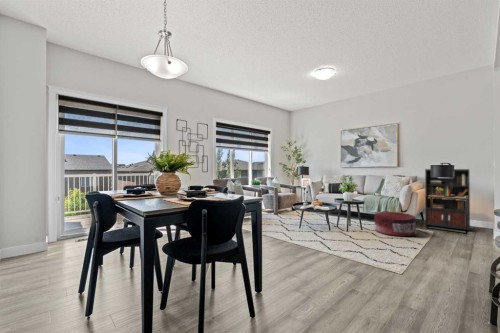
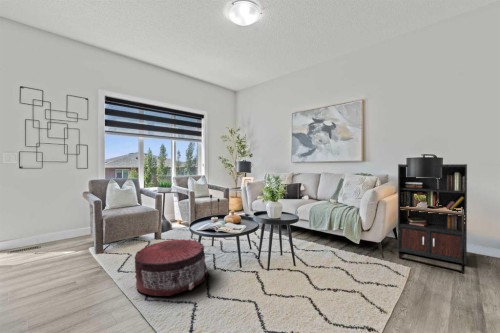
pouf: present [374,212,416,236] -> present [135,239,207,296]

